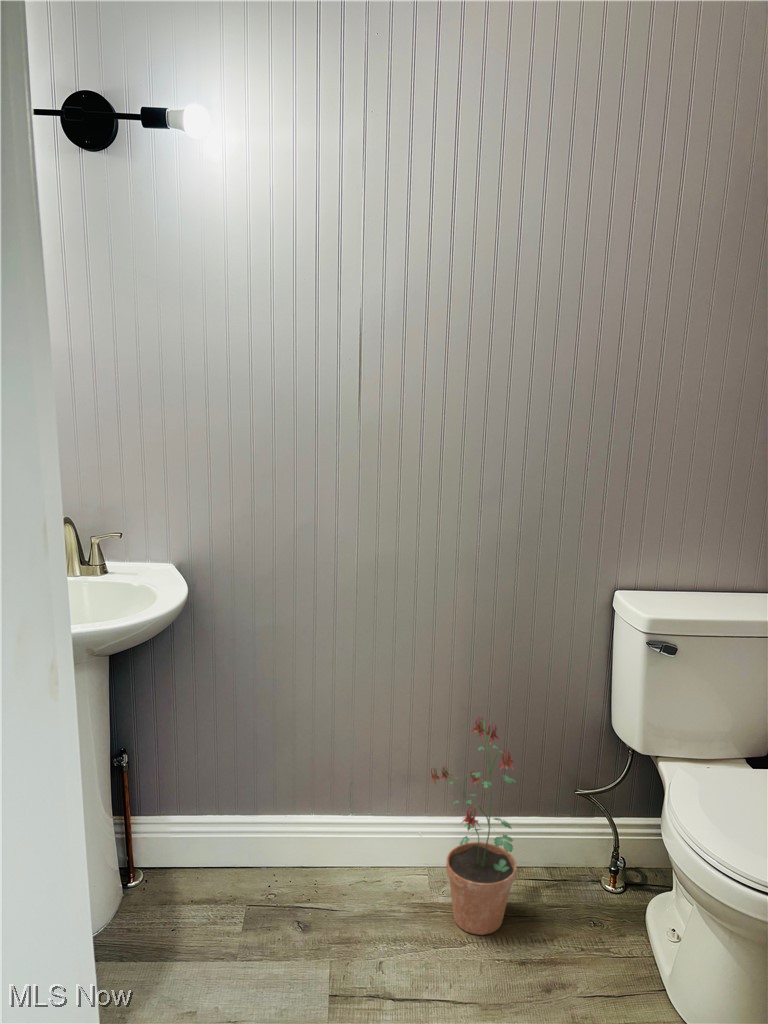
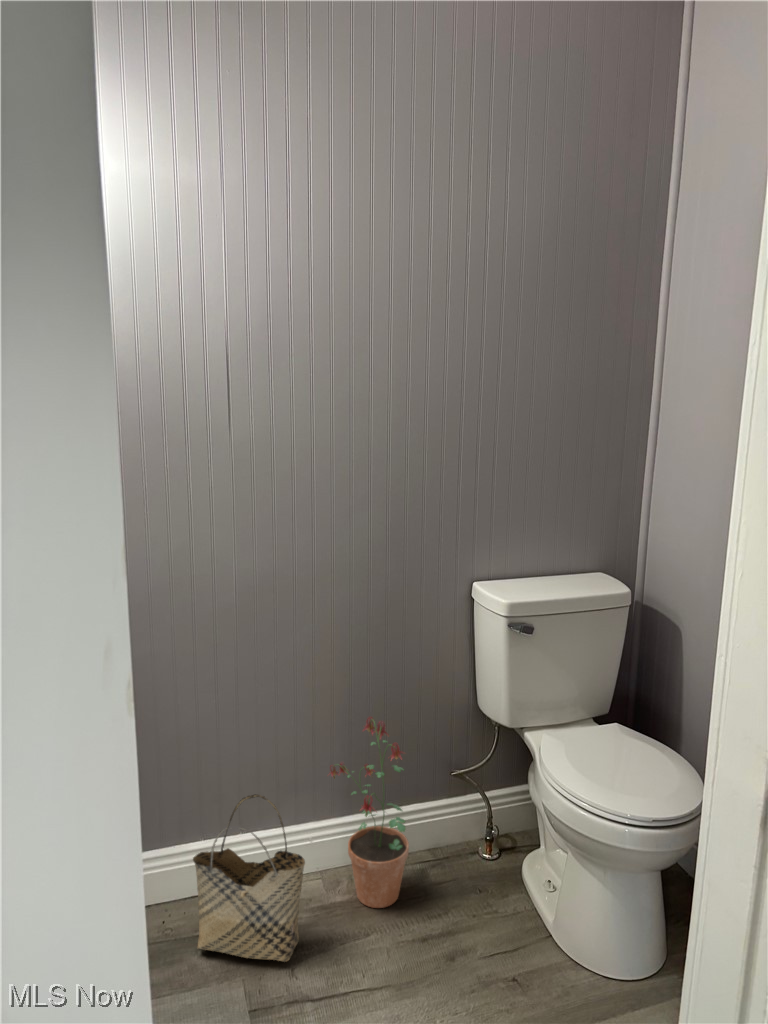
woven basket: none [272,793,395,981] -> present [193,794,305,962]

